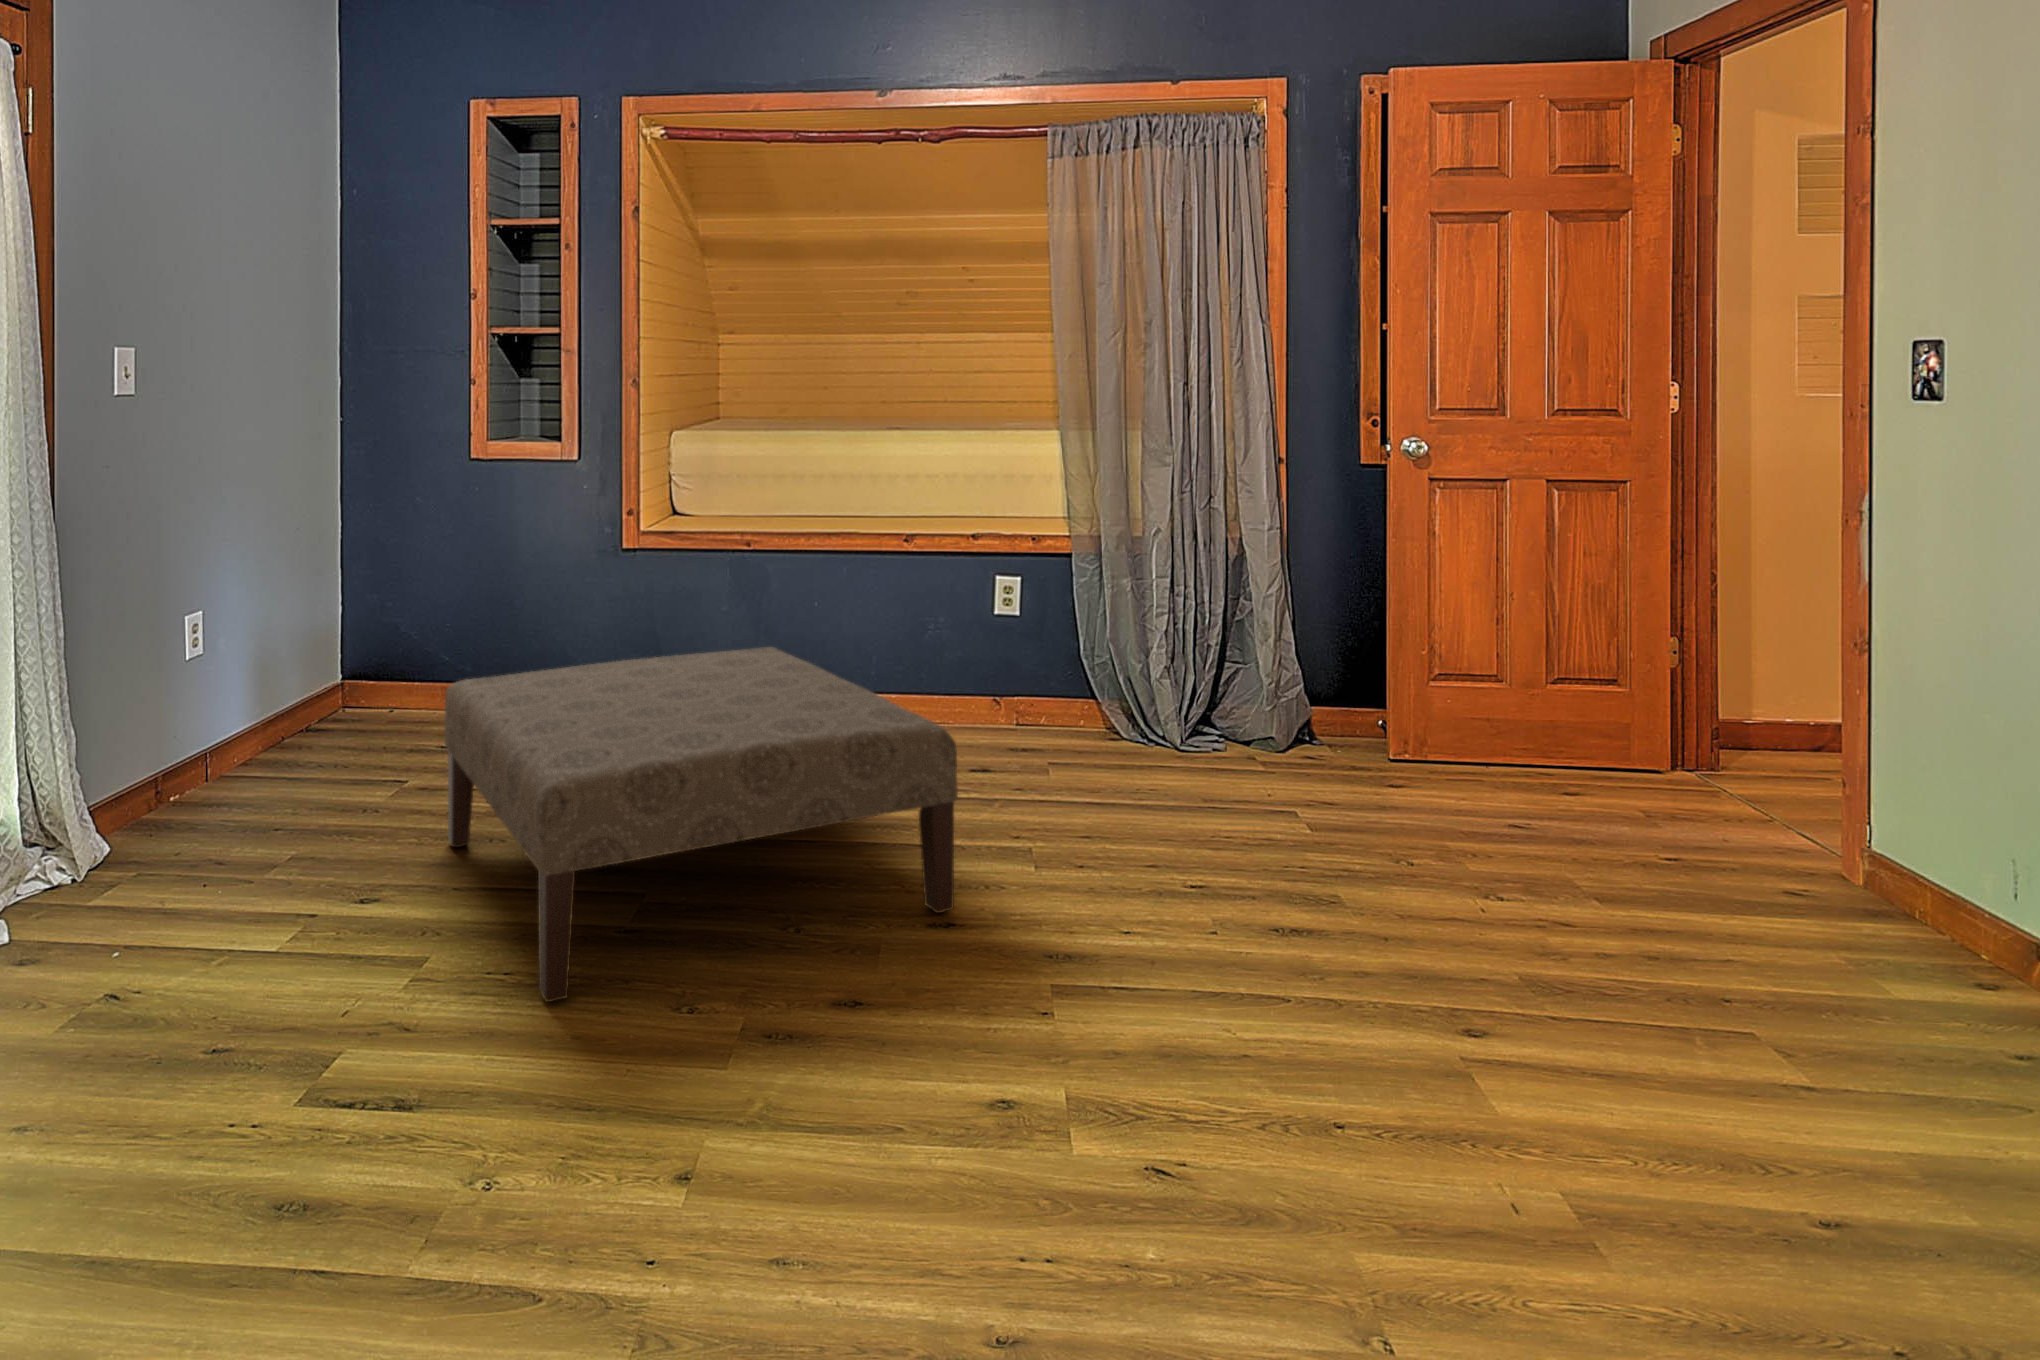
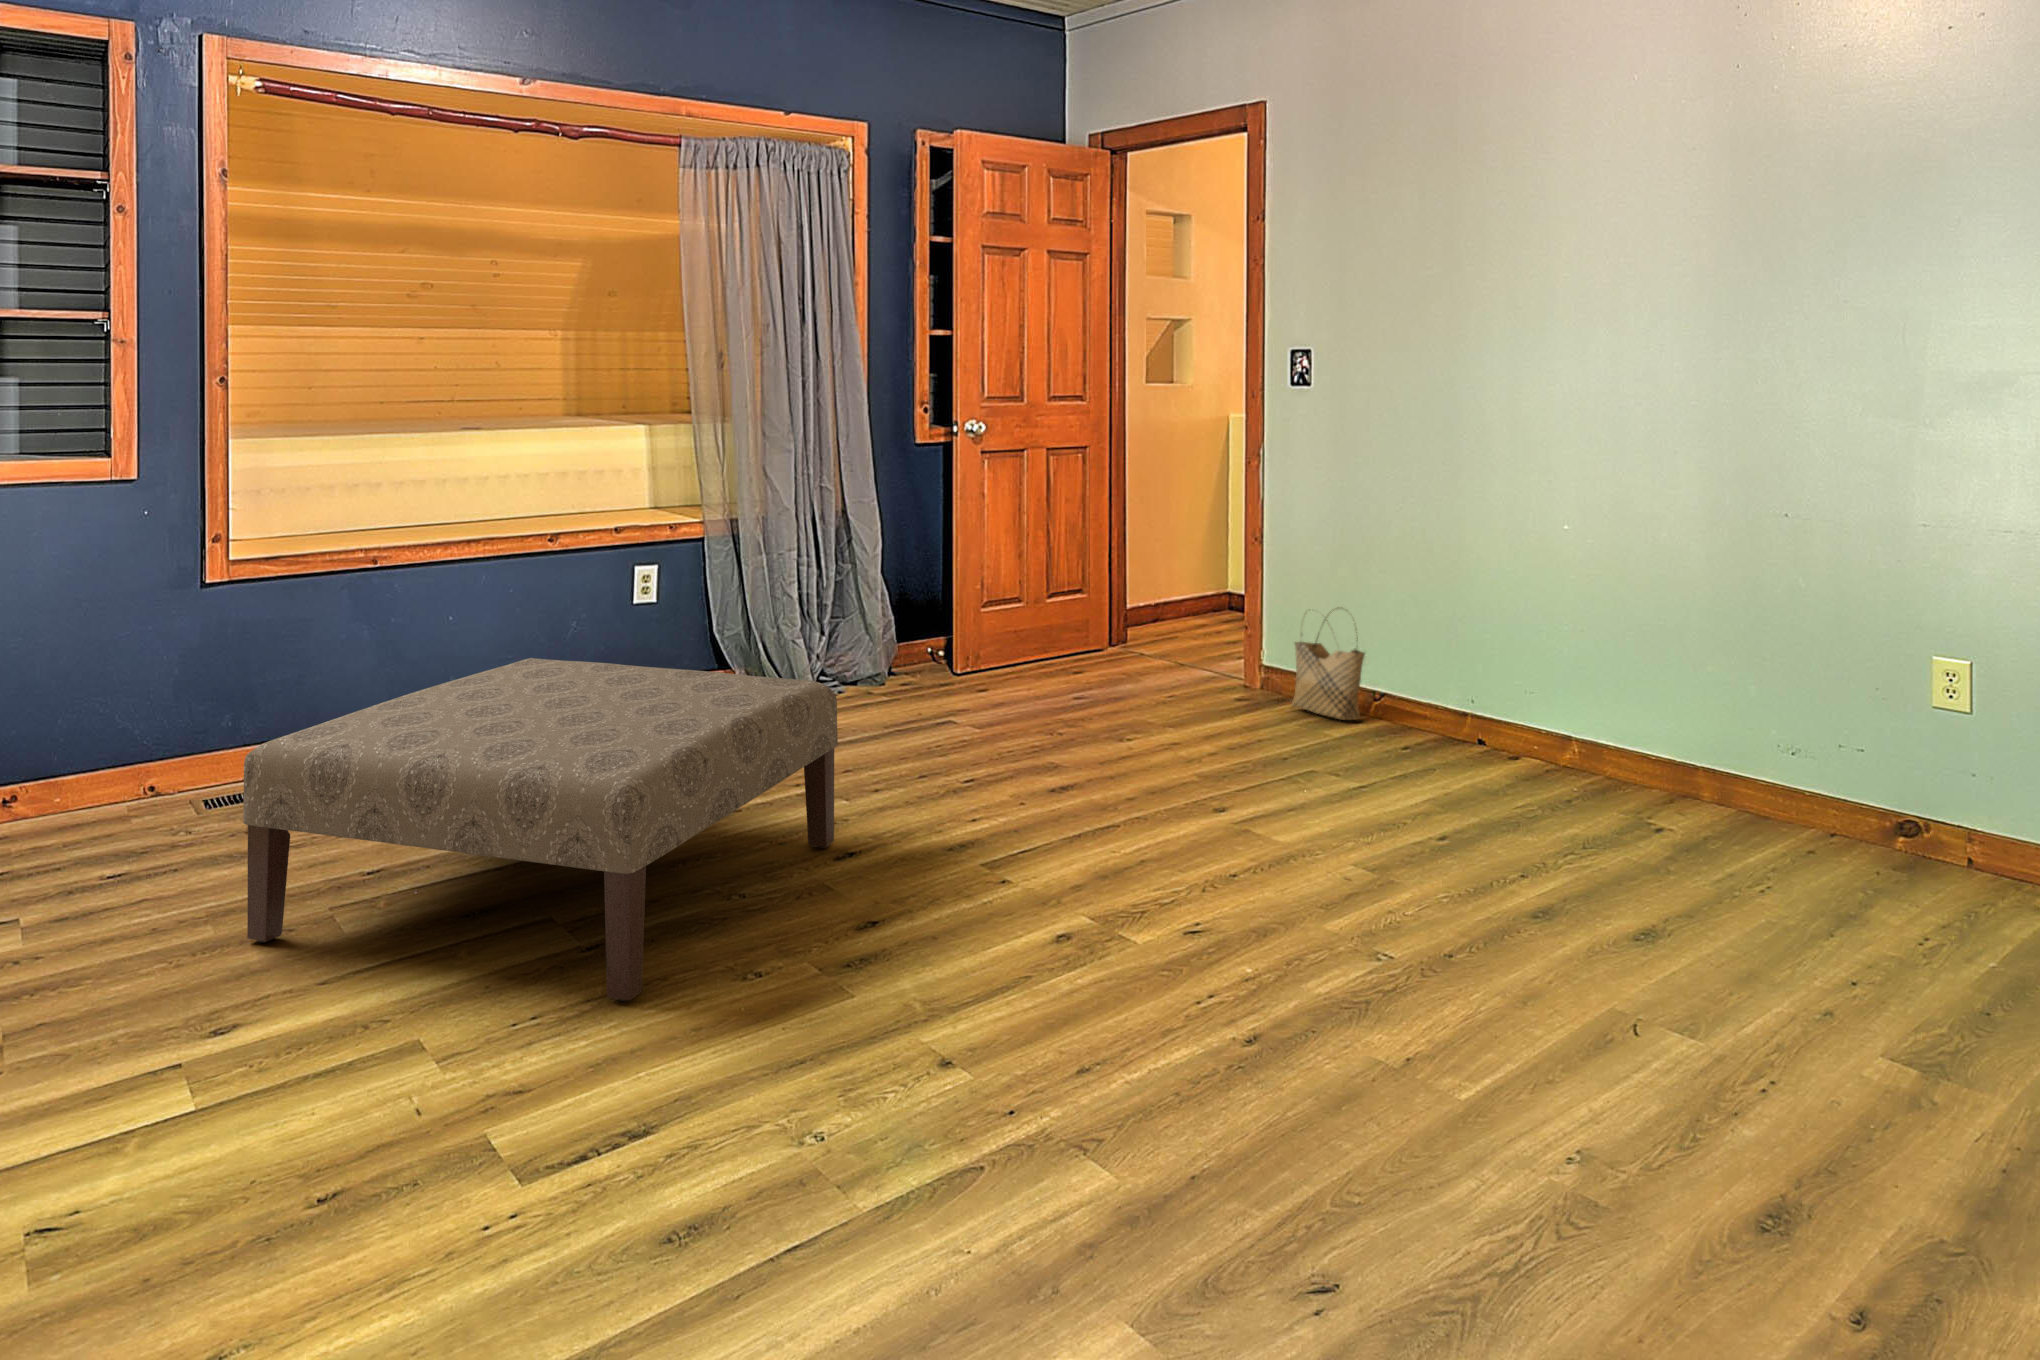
woven basket: none [1870,770,2010,978] -> present [1292,612,1365,720]

